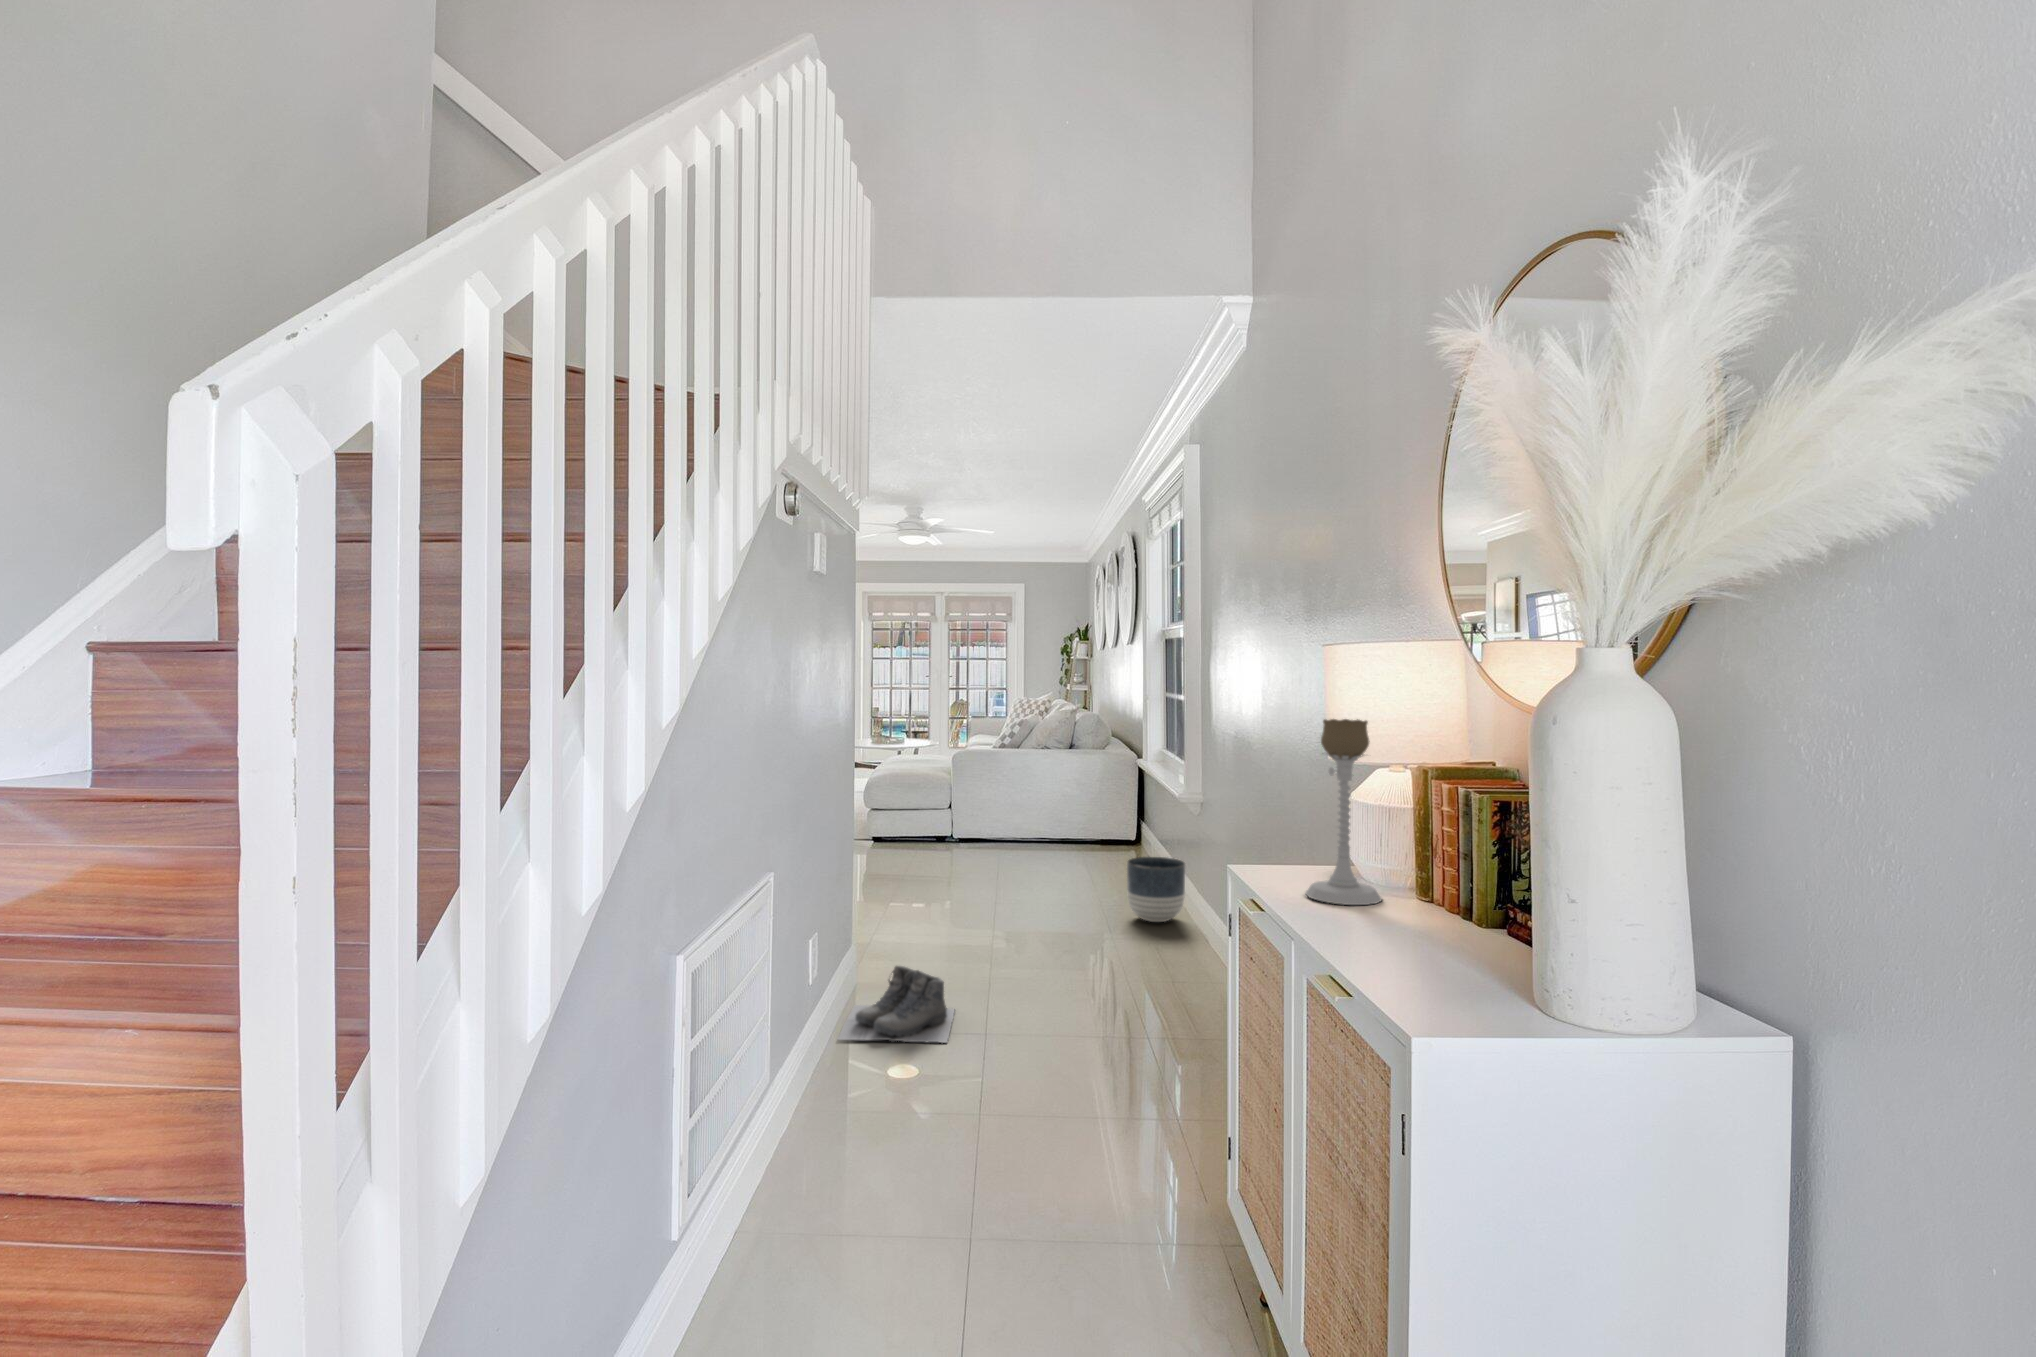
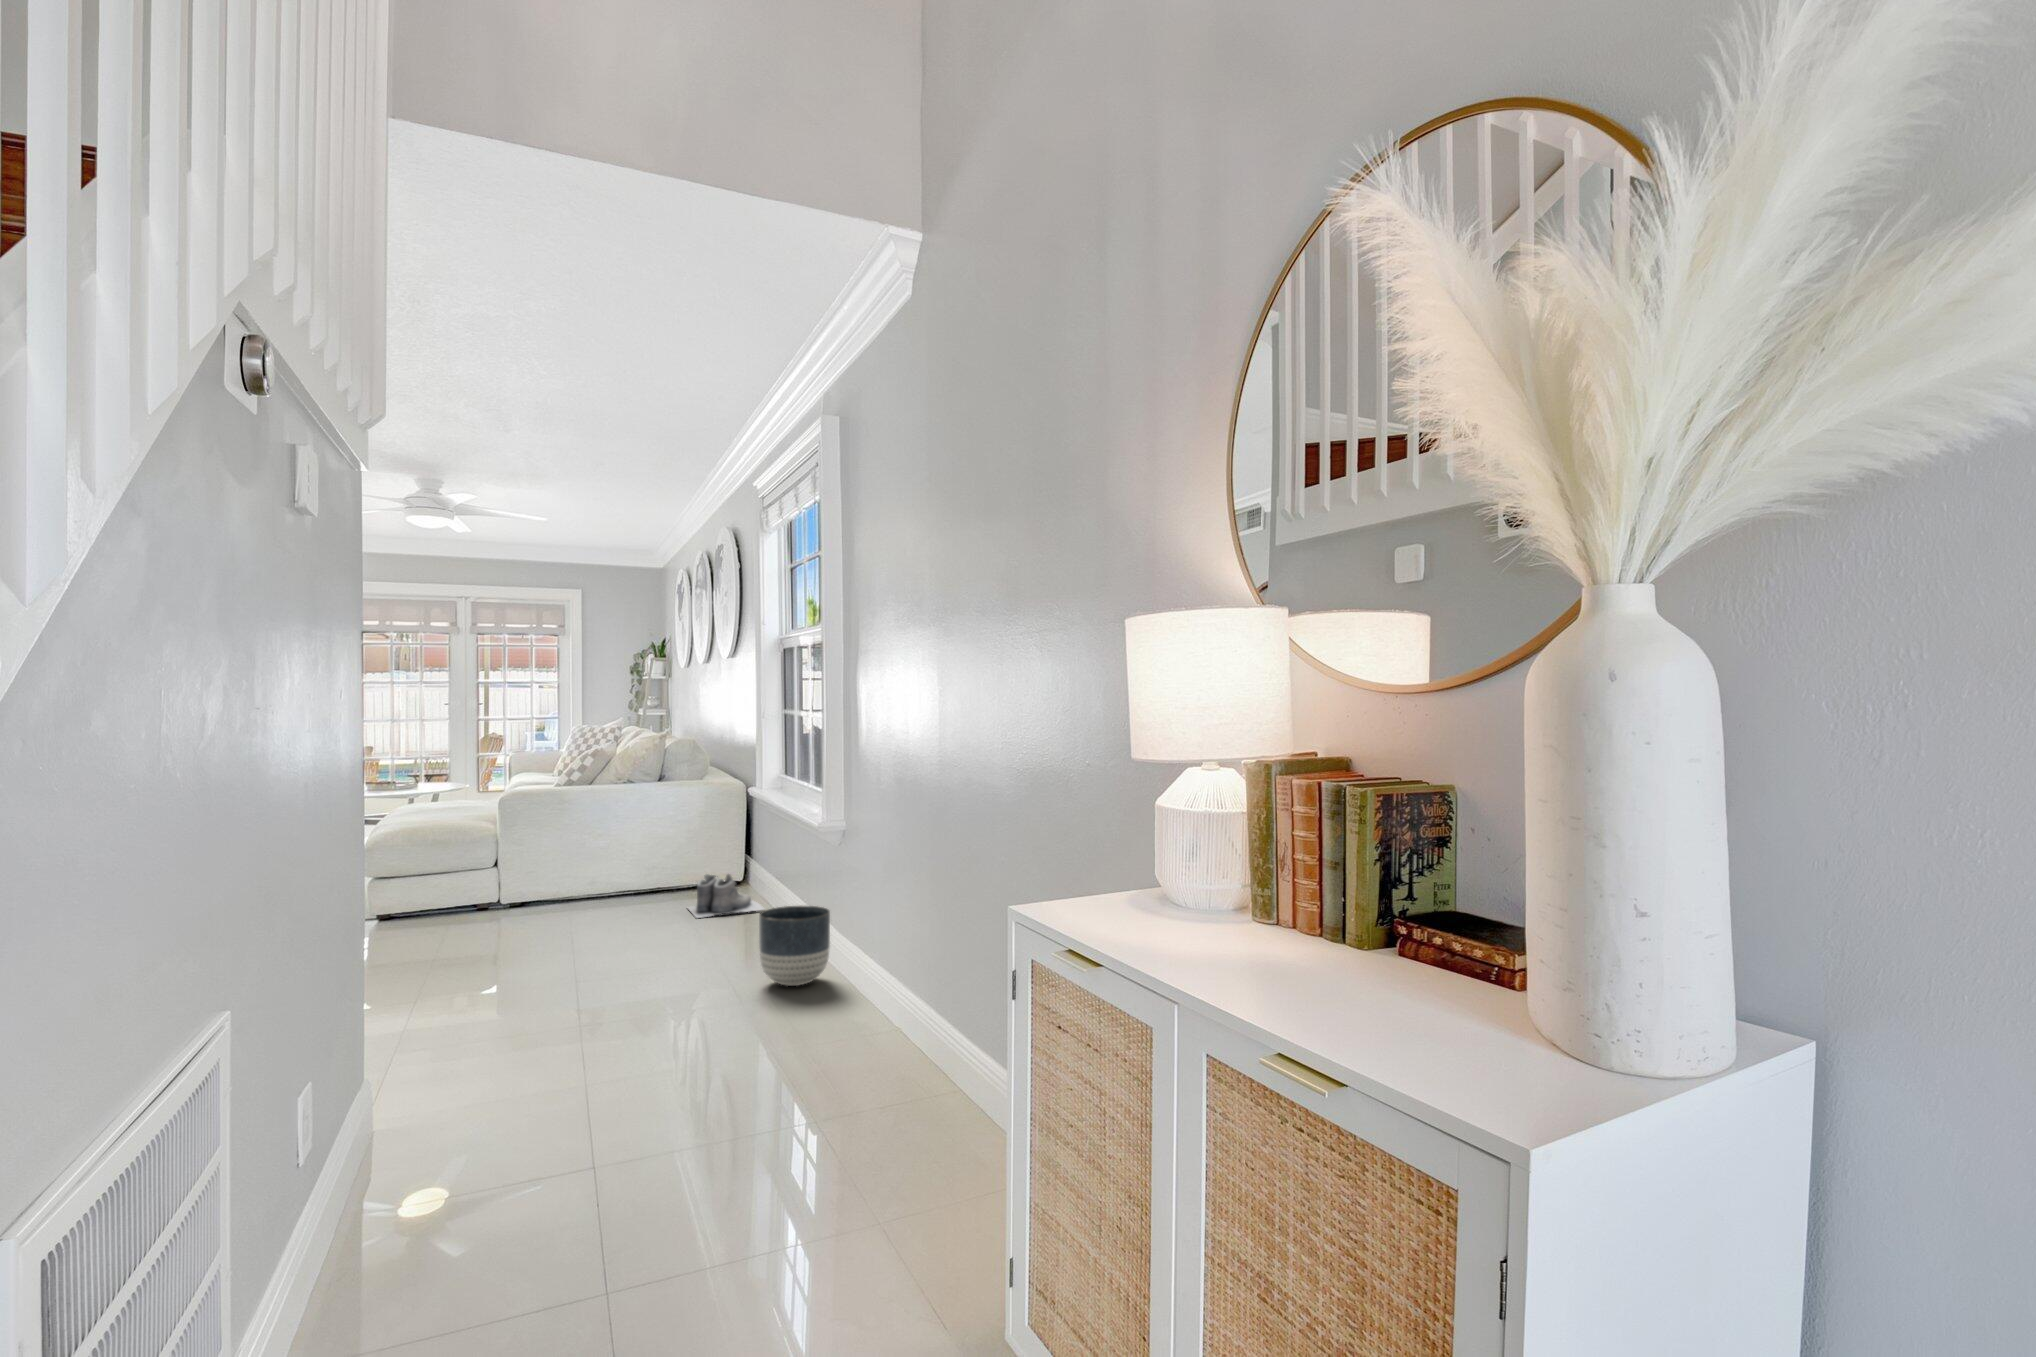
candle holder: present [1305,719,1382,905] -> none [1133,706,1226,939]
boots: present [838,966,955,1043] -> present [688,874,765,918]

